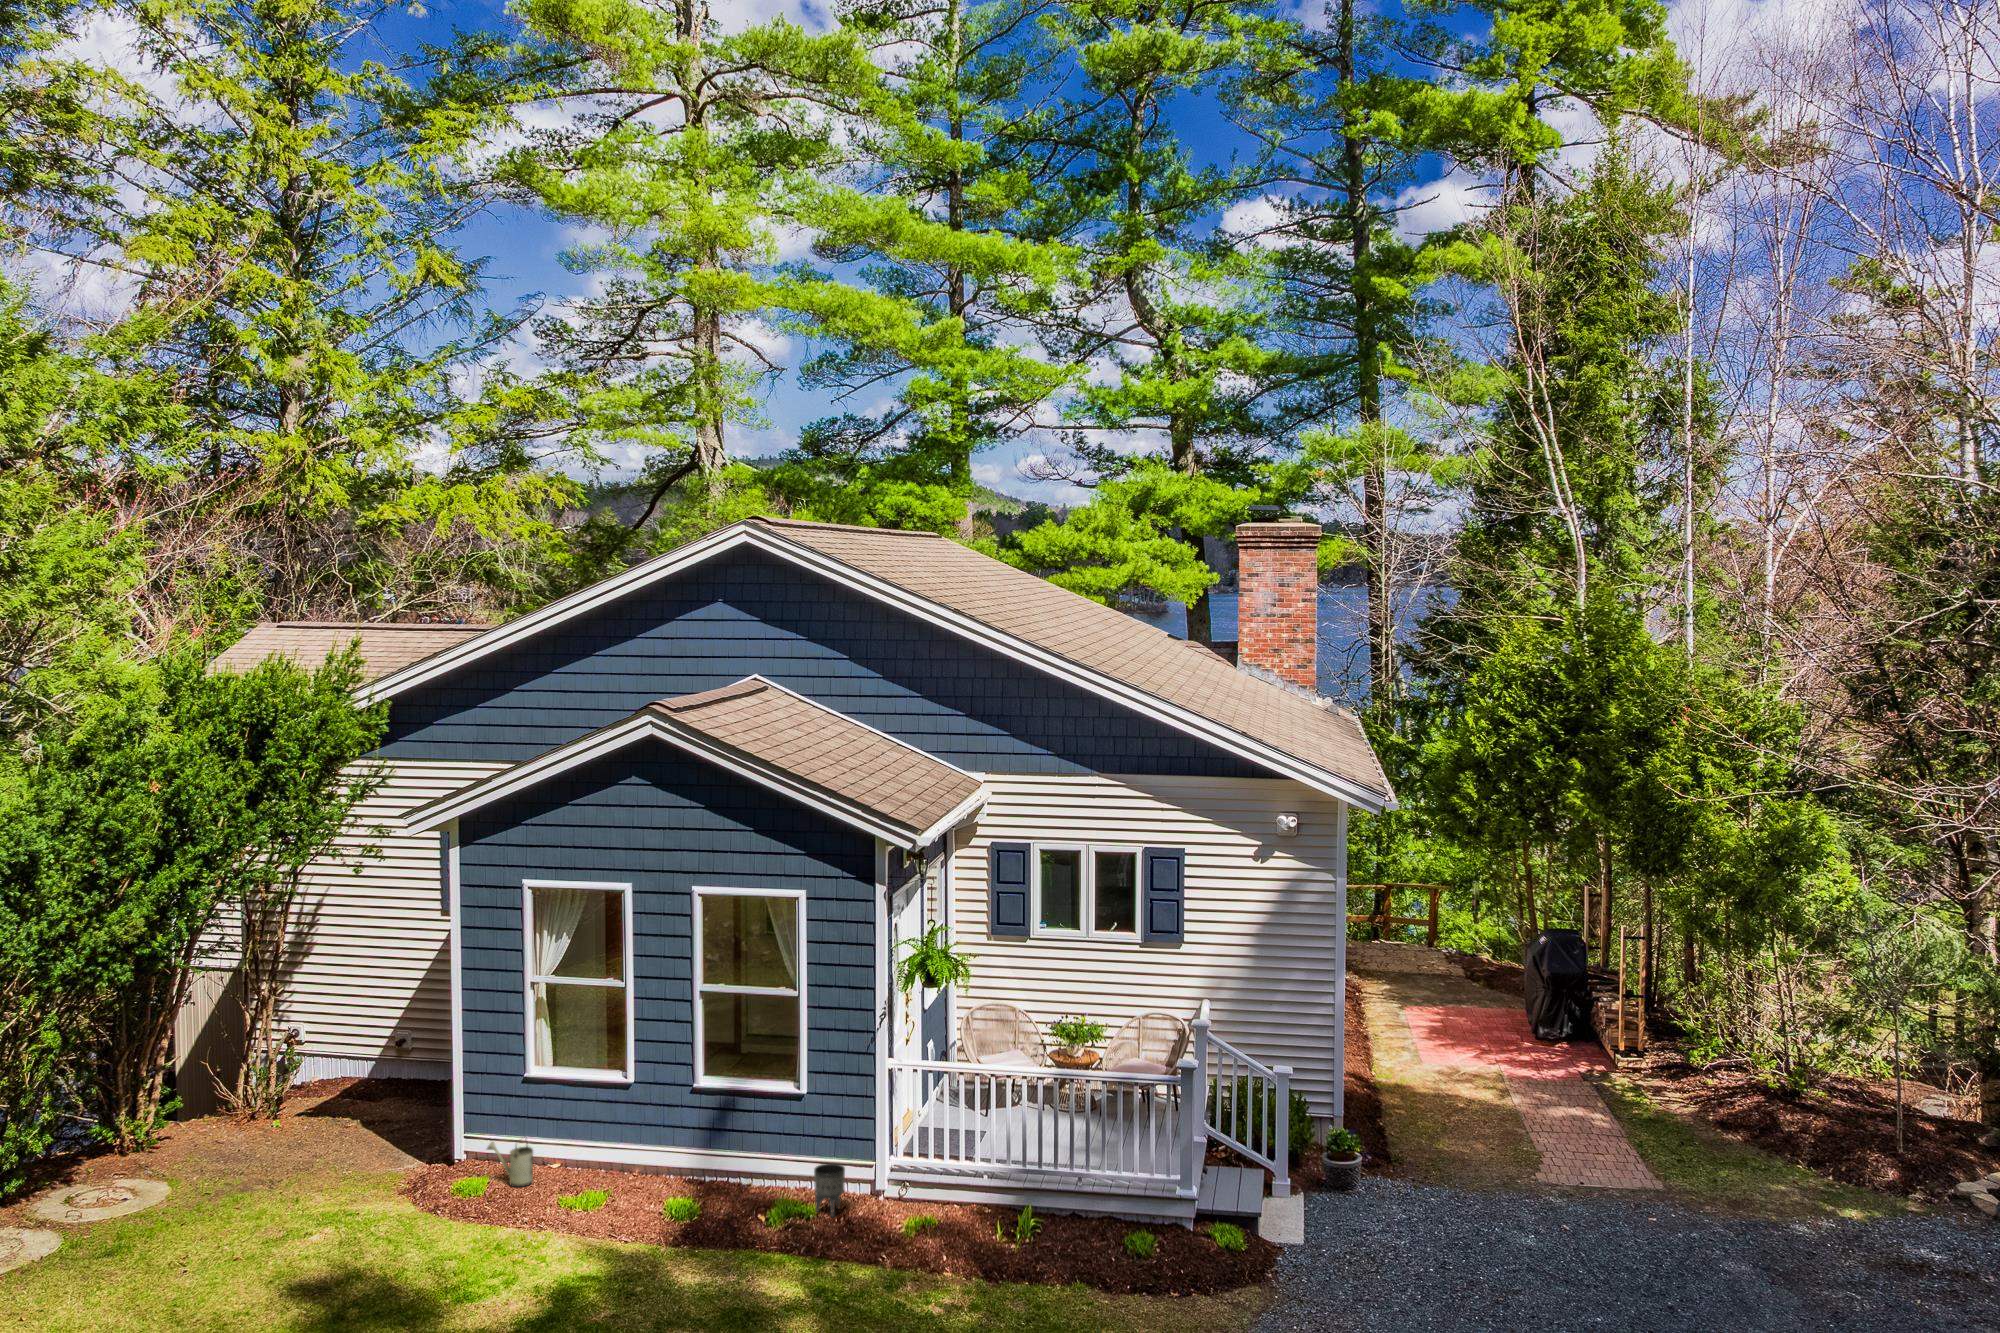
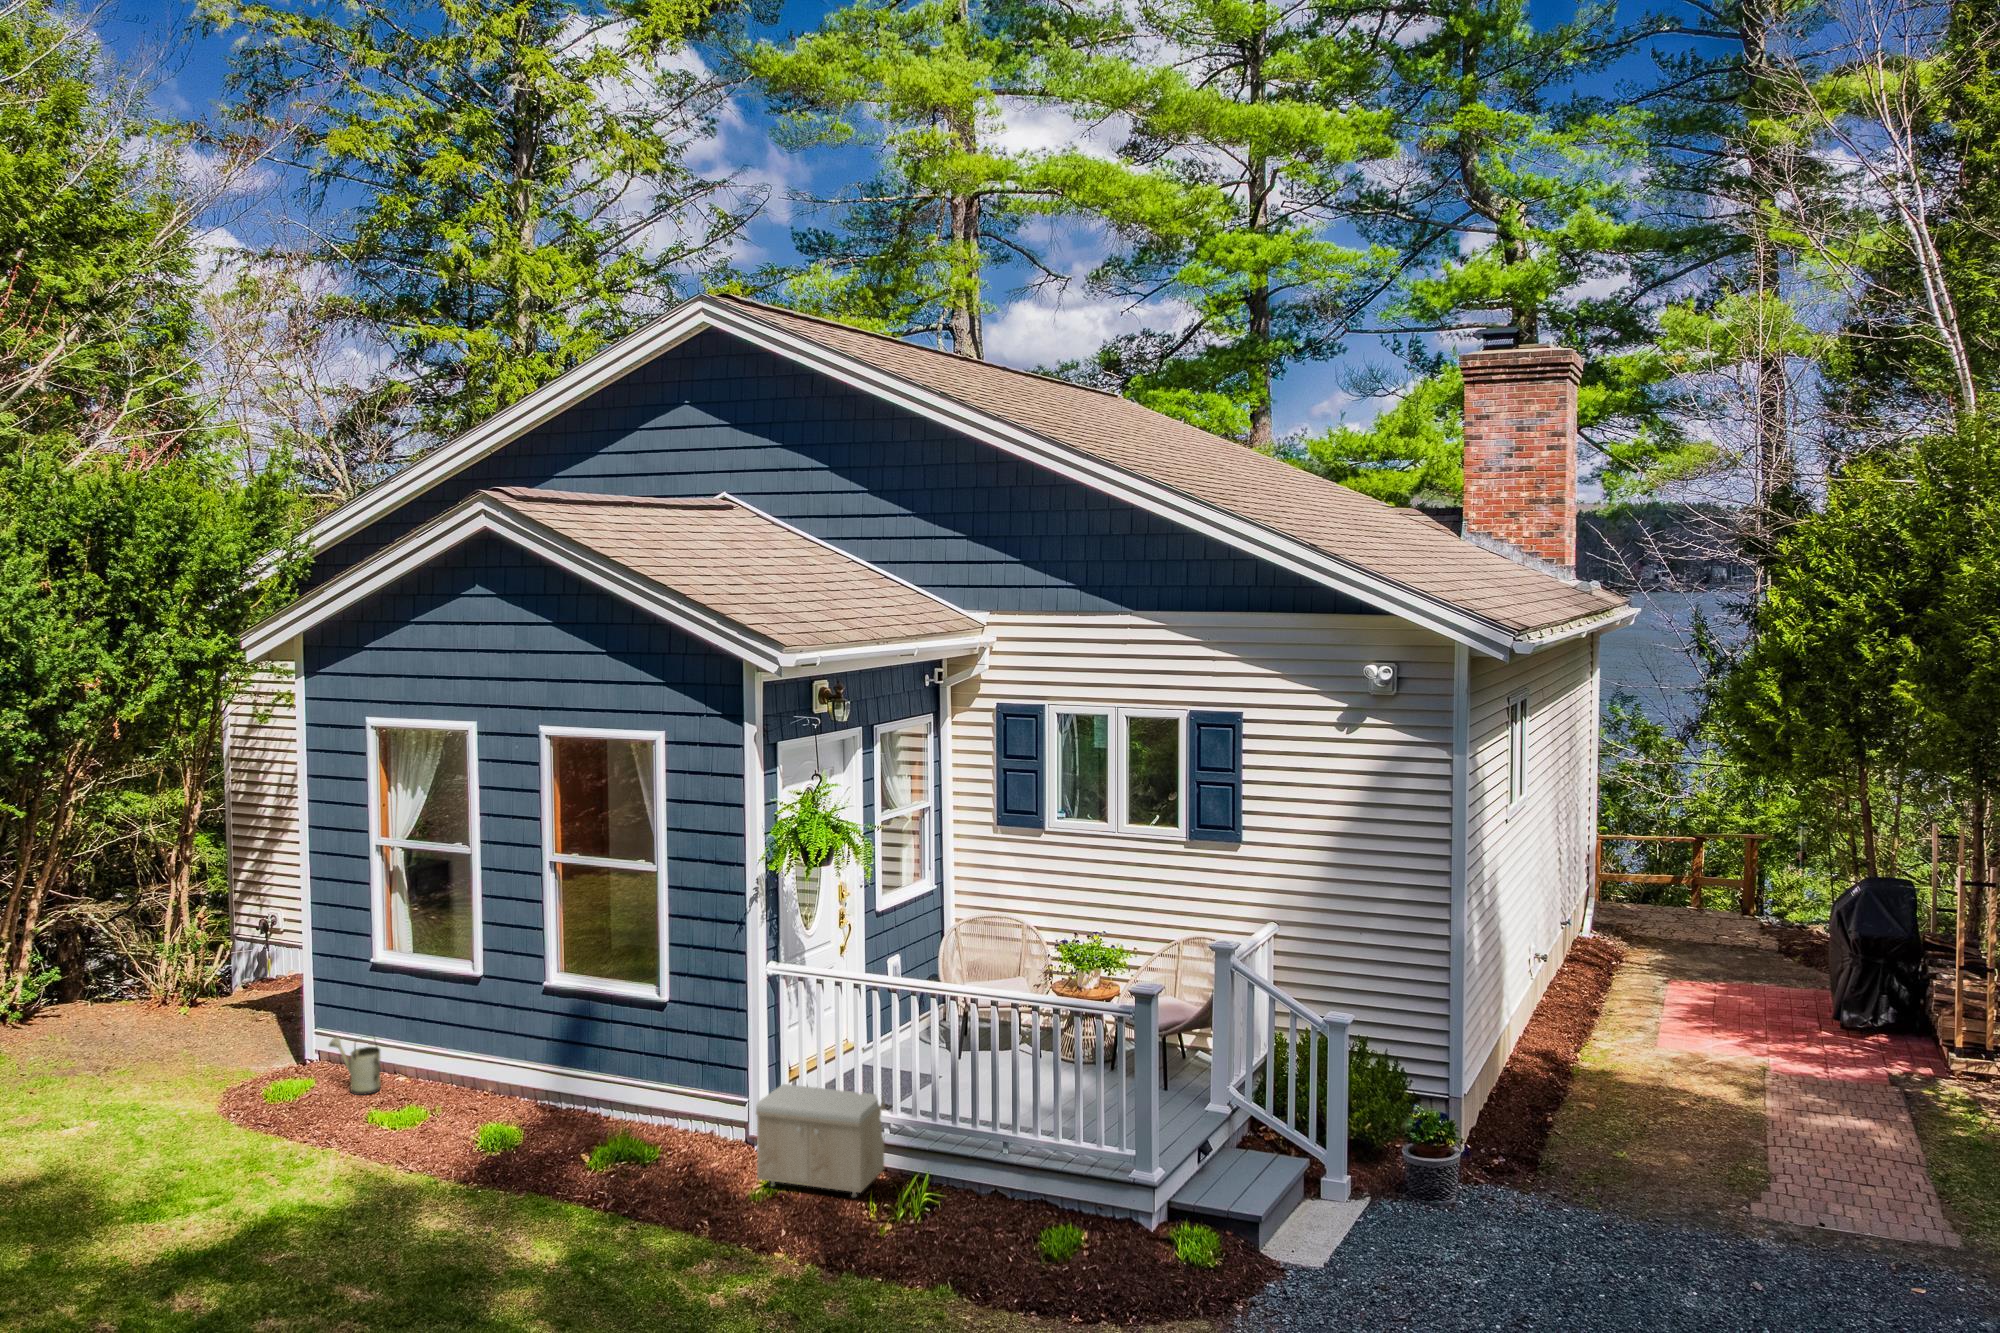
storage bench: none [898,1149,983,1229] -> present [756,1084,885,1197]
planter: present [814,1163,845,1217] -> none [668,1095,710,1165]

